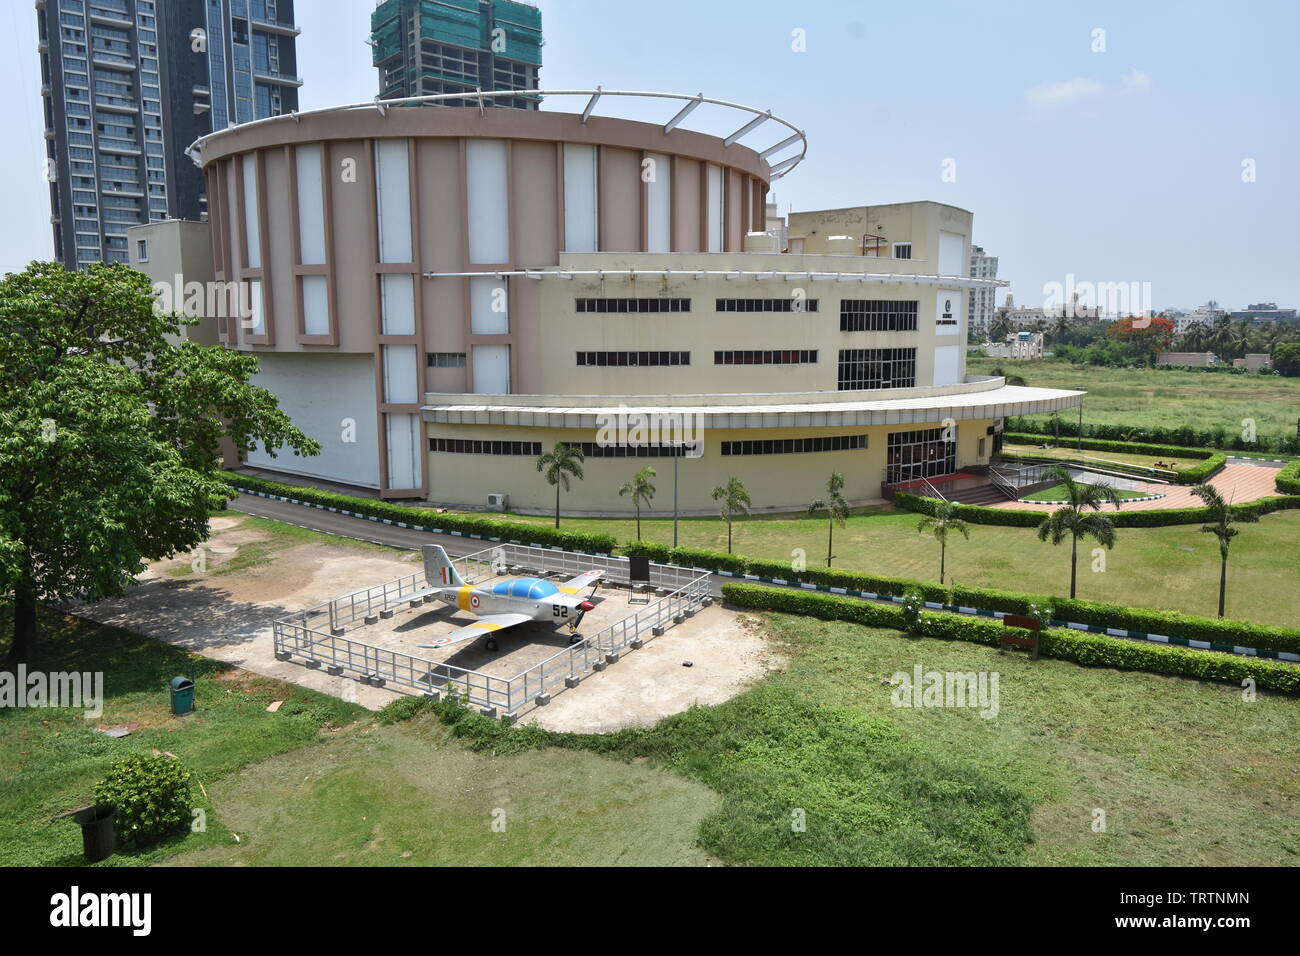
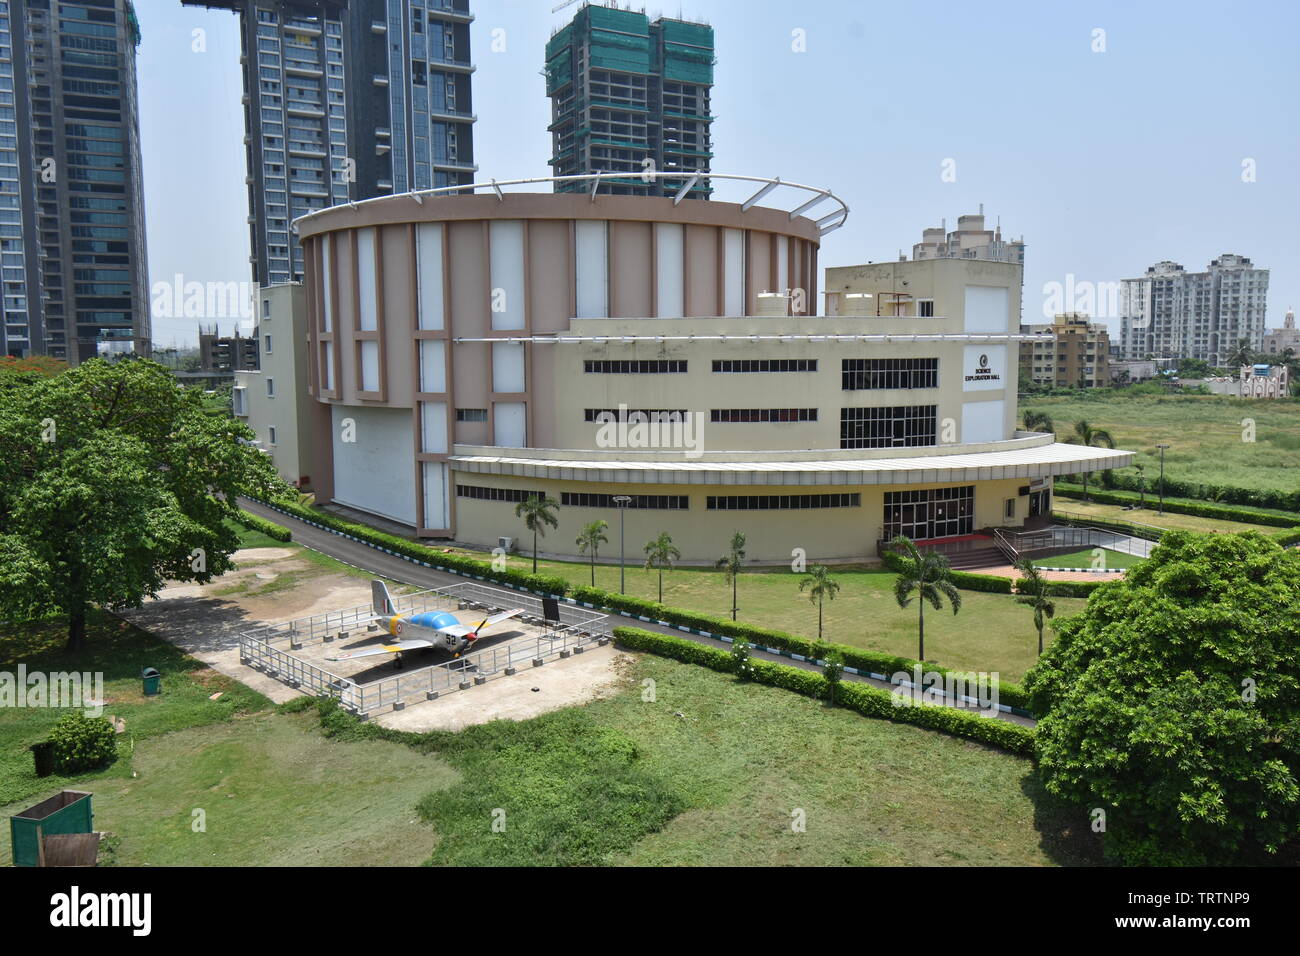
bench: present [998,614,1040,661] -> none [798,666,833,708]

